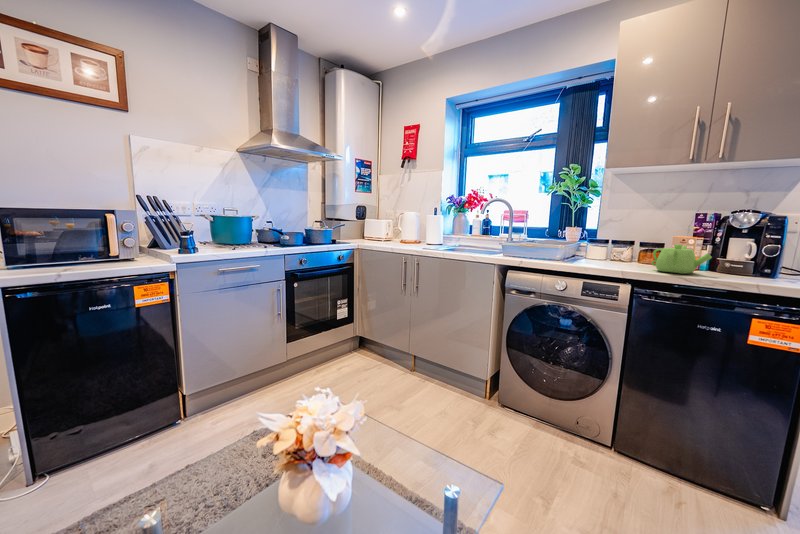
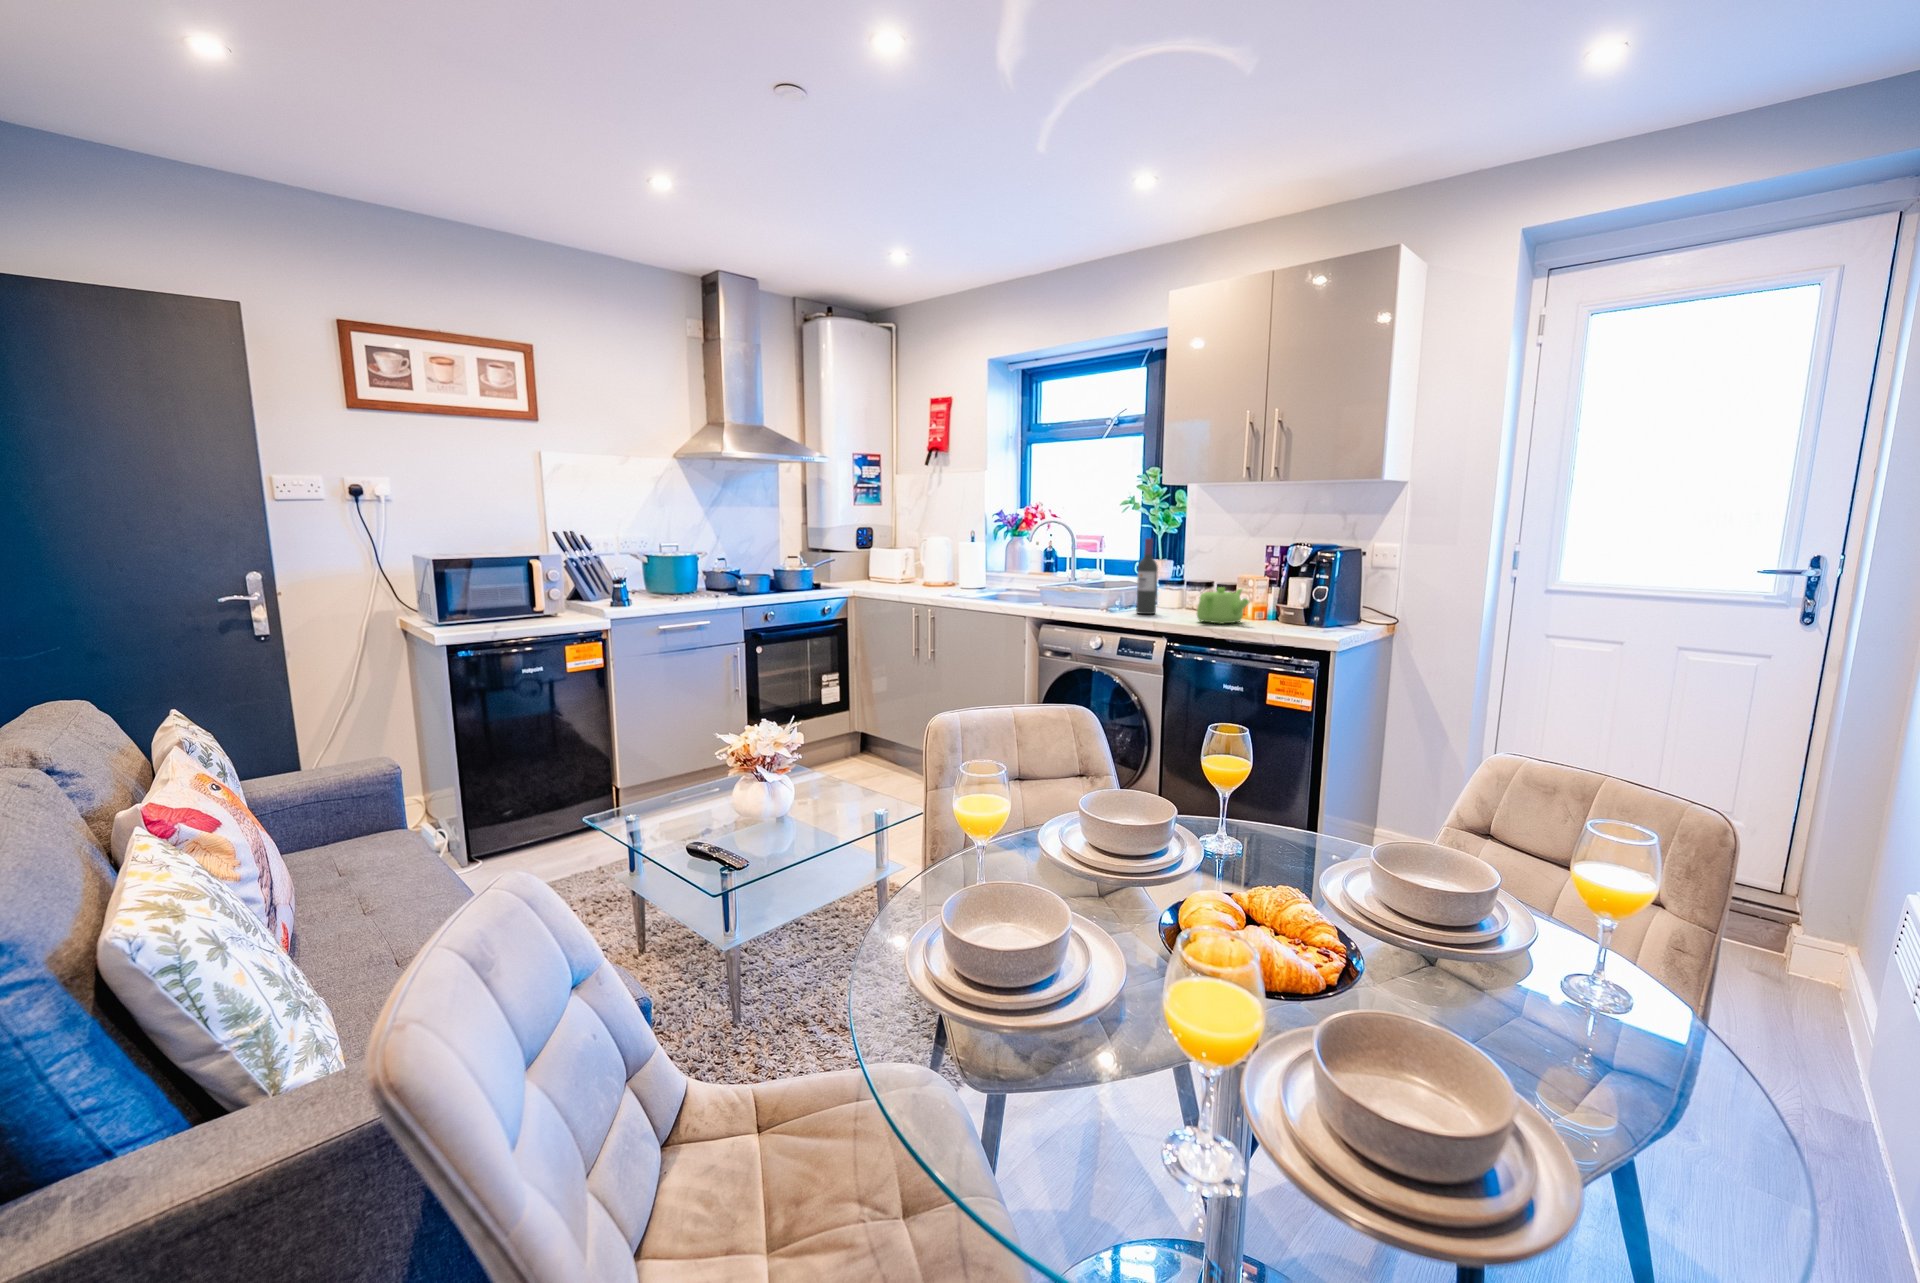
wine bottle: none [586,207,607,264] -> present [1136,538,1158,614]

